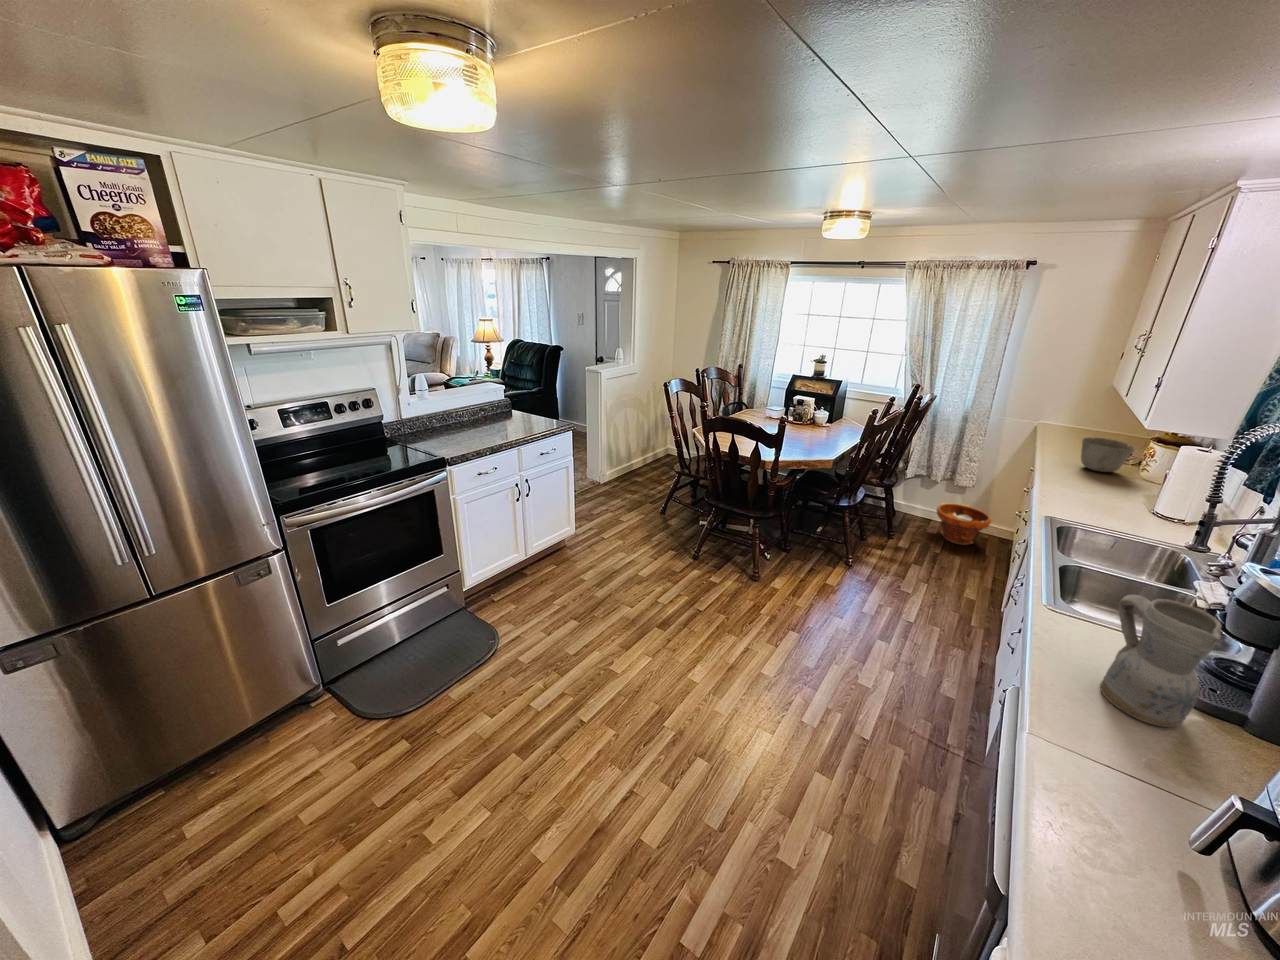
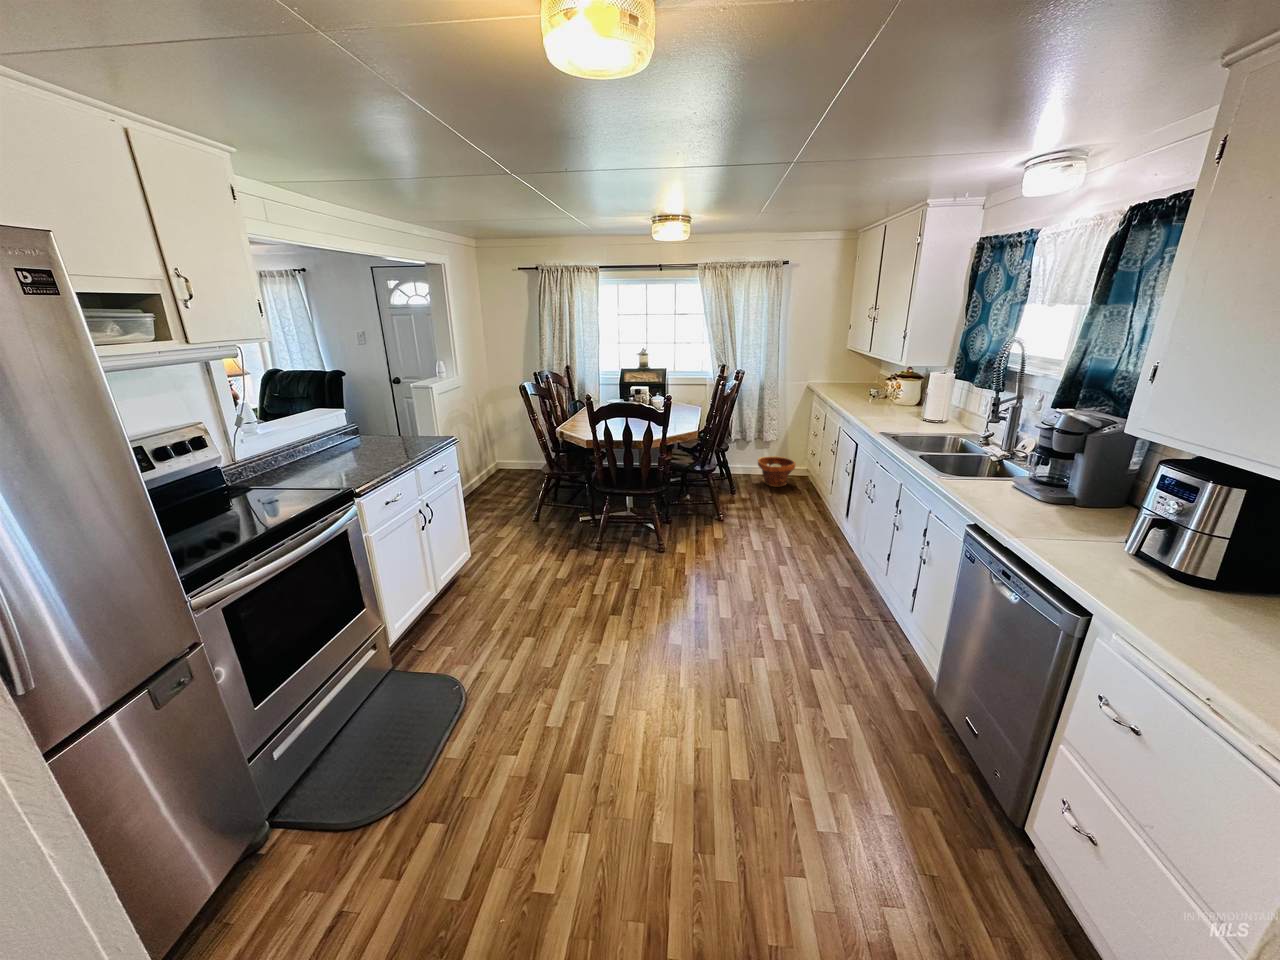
ceramic bowl: present [1081,437,1136,472] -> none [857,383,888,406]
ceramic pitcher: present [1100,595,1222,727] -> none [1005,439,1069,515]

